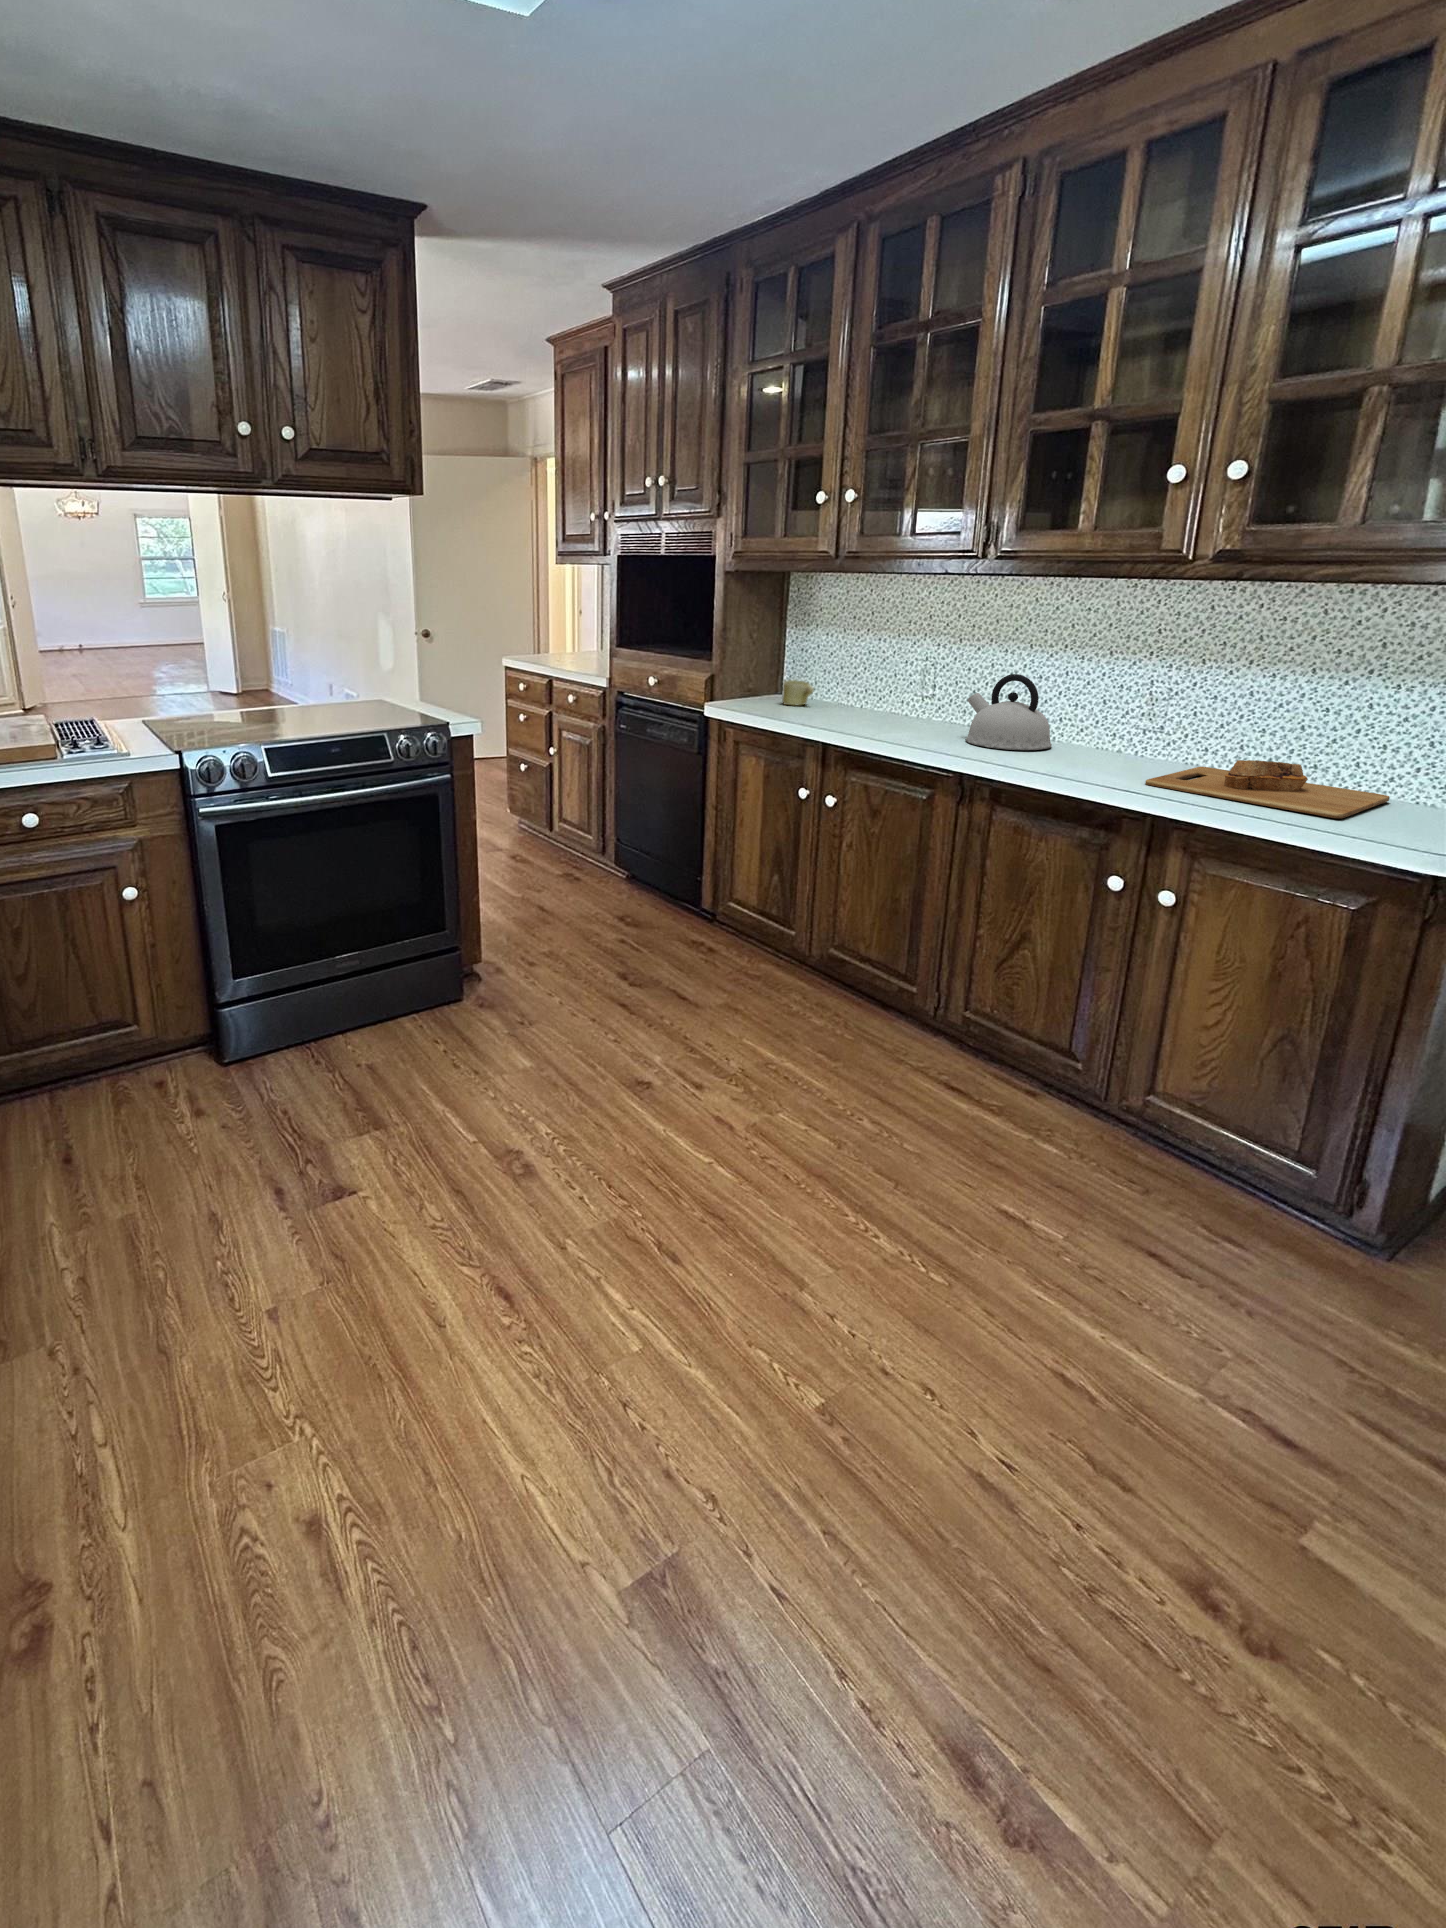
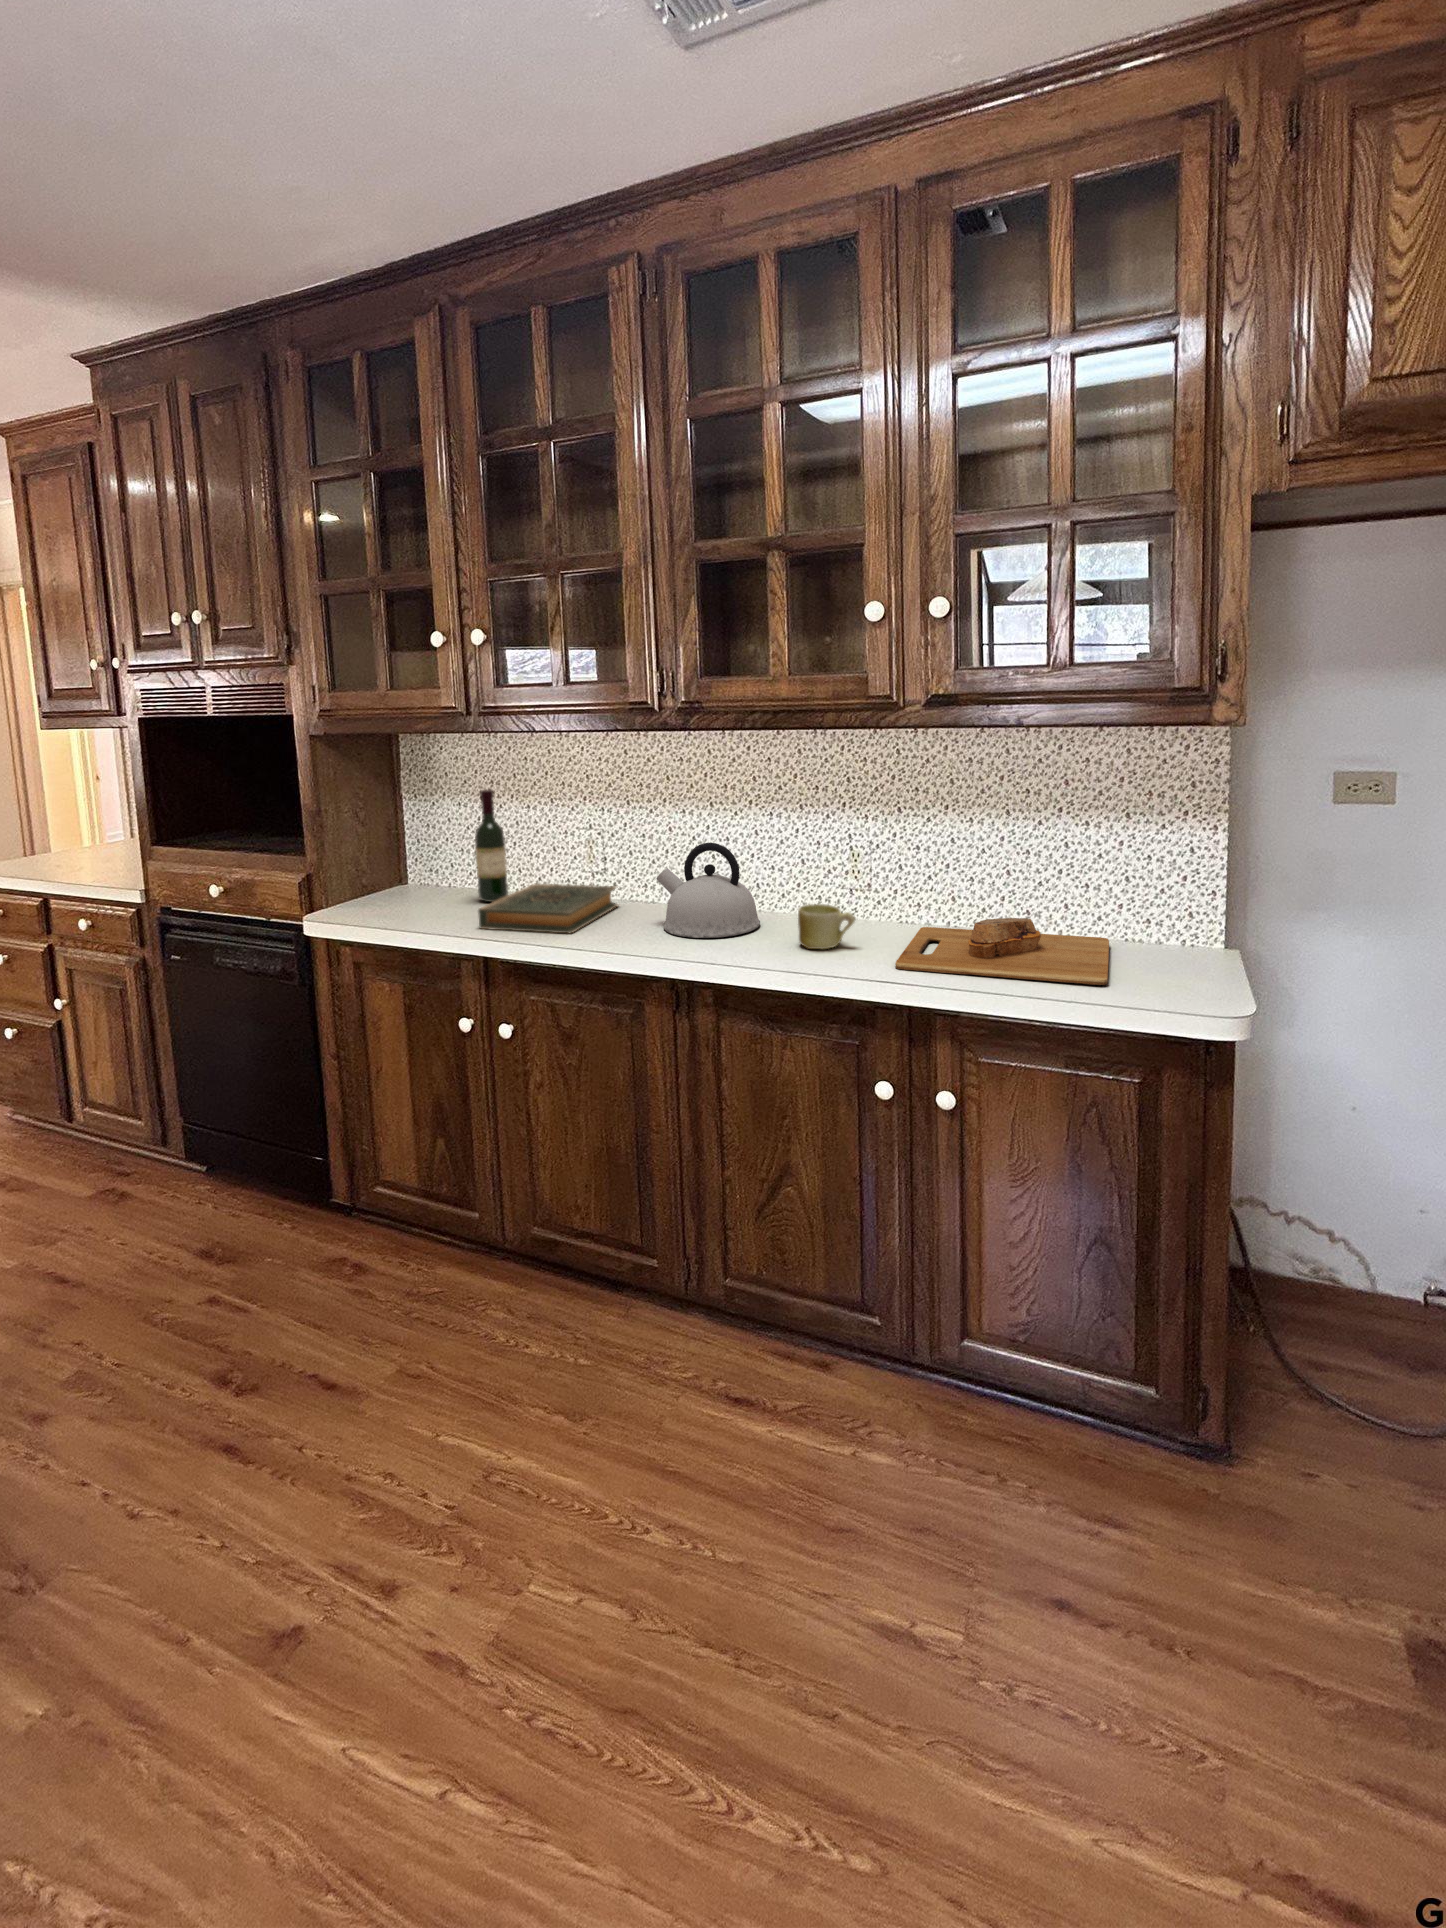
wine bottle: none [832,622,858,711] -> present [475,789,508,902]
mug: present [782,680,814,705] -> present [798,904,855,949]
hardback book: none [823,700,942,733] -> present [478,884,618,933]

